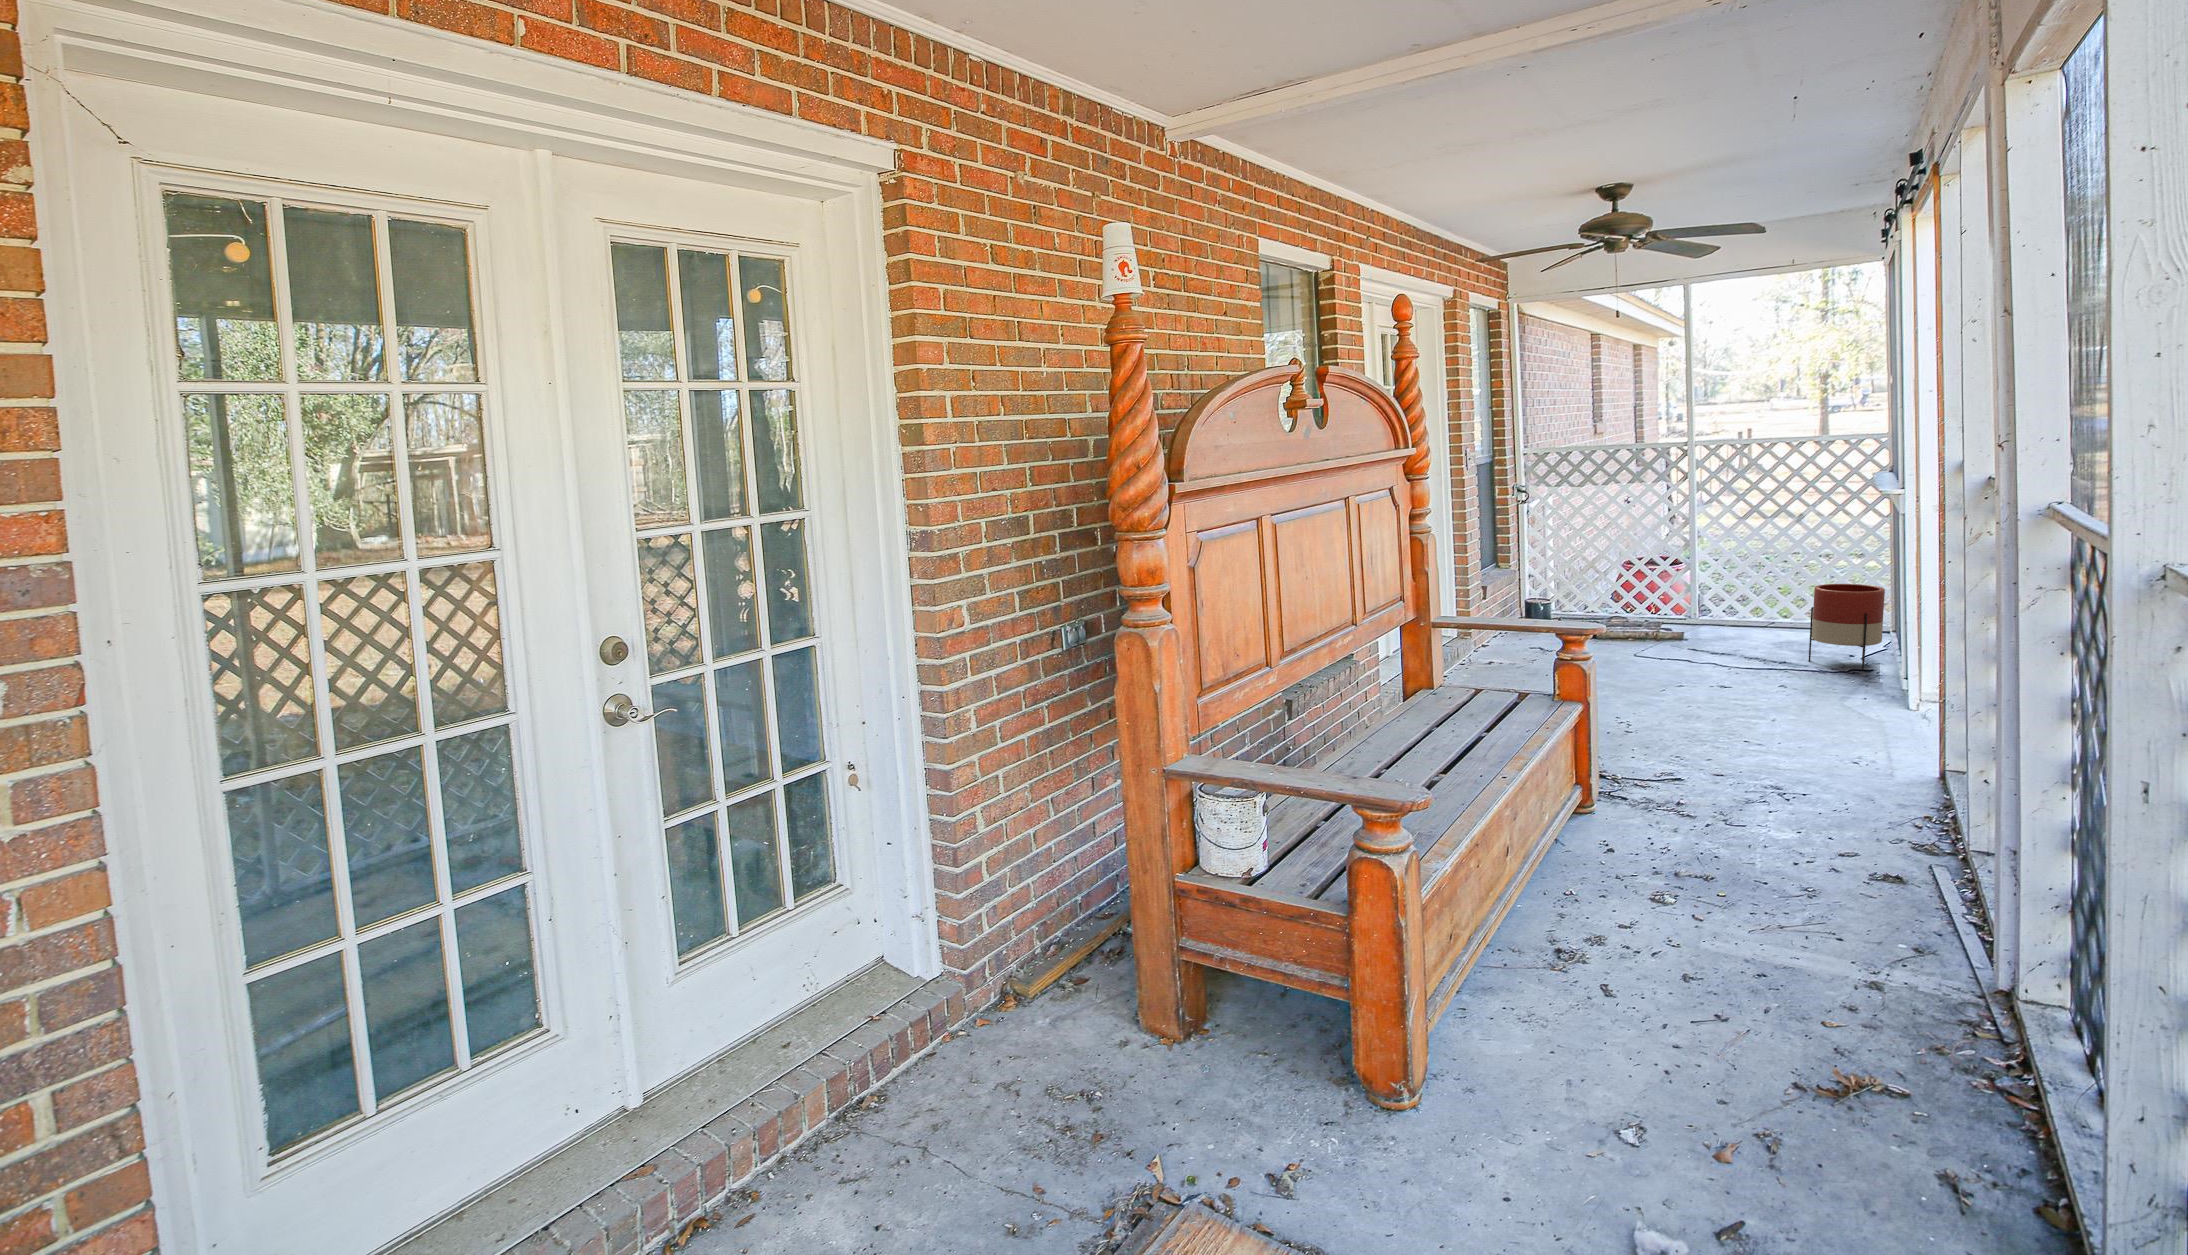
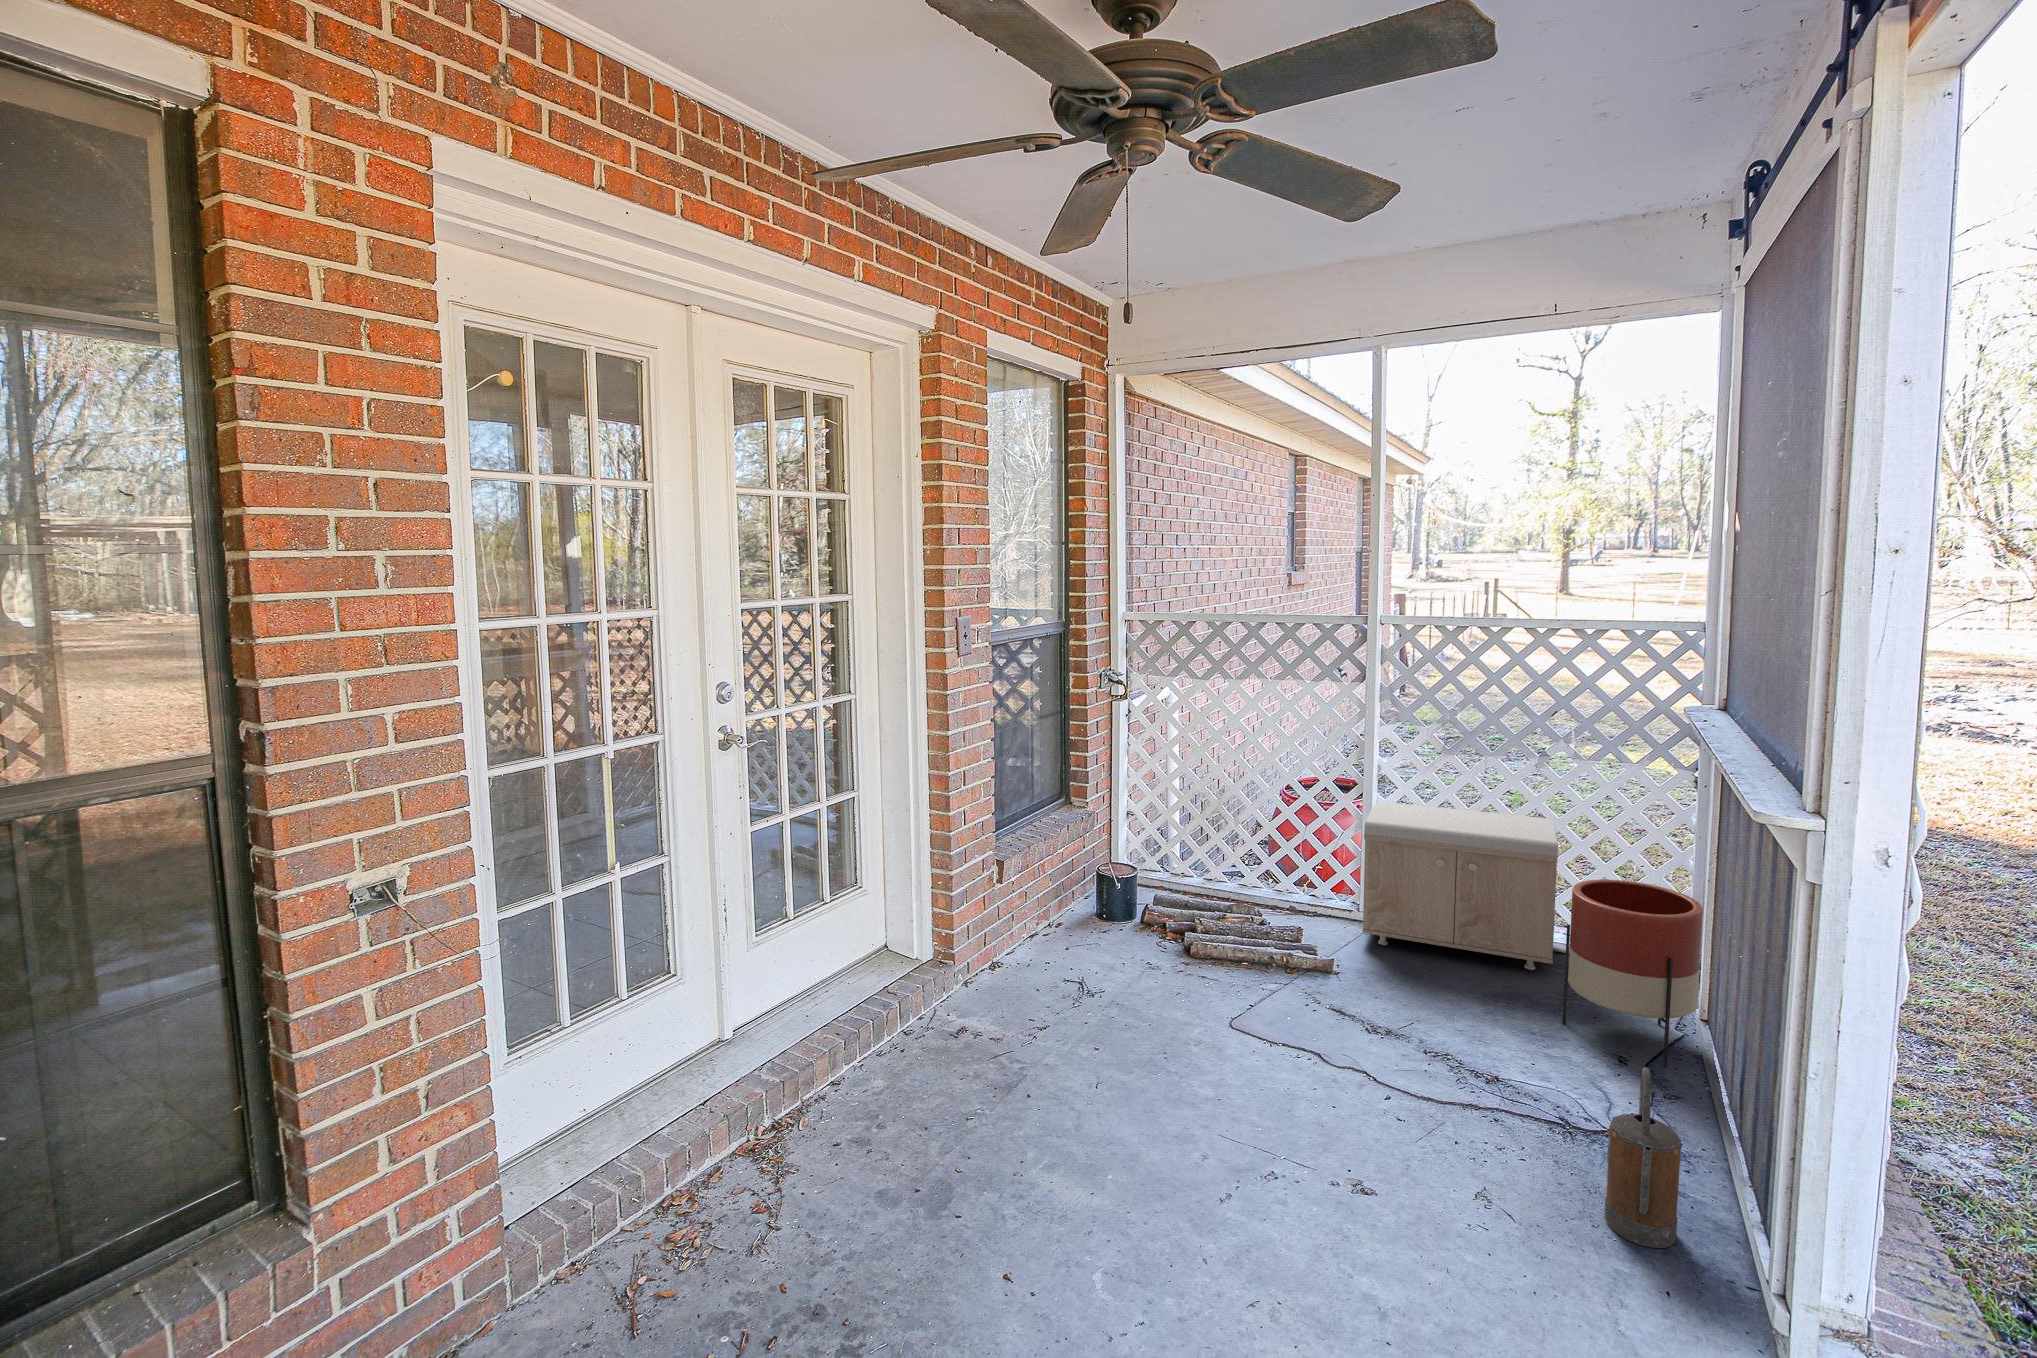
storage bench: none [1687,562,1807,647] -> present [1362,802,1558,970]
watering can: none [1826,636,1861,706] -> present [1605,1067,1682,1248]

